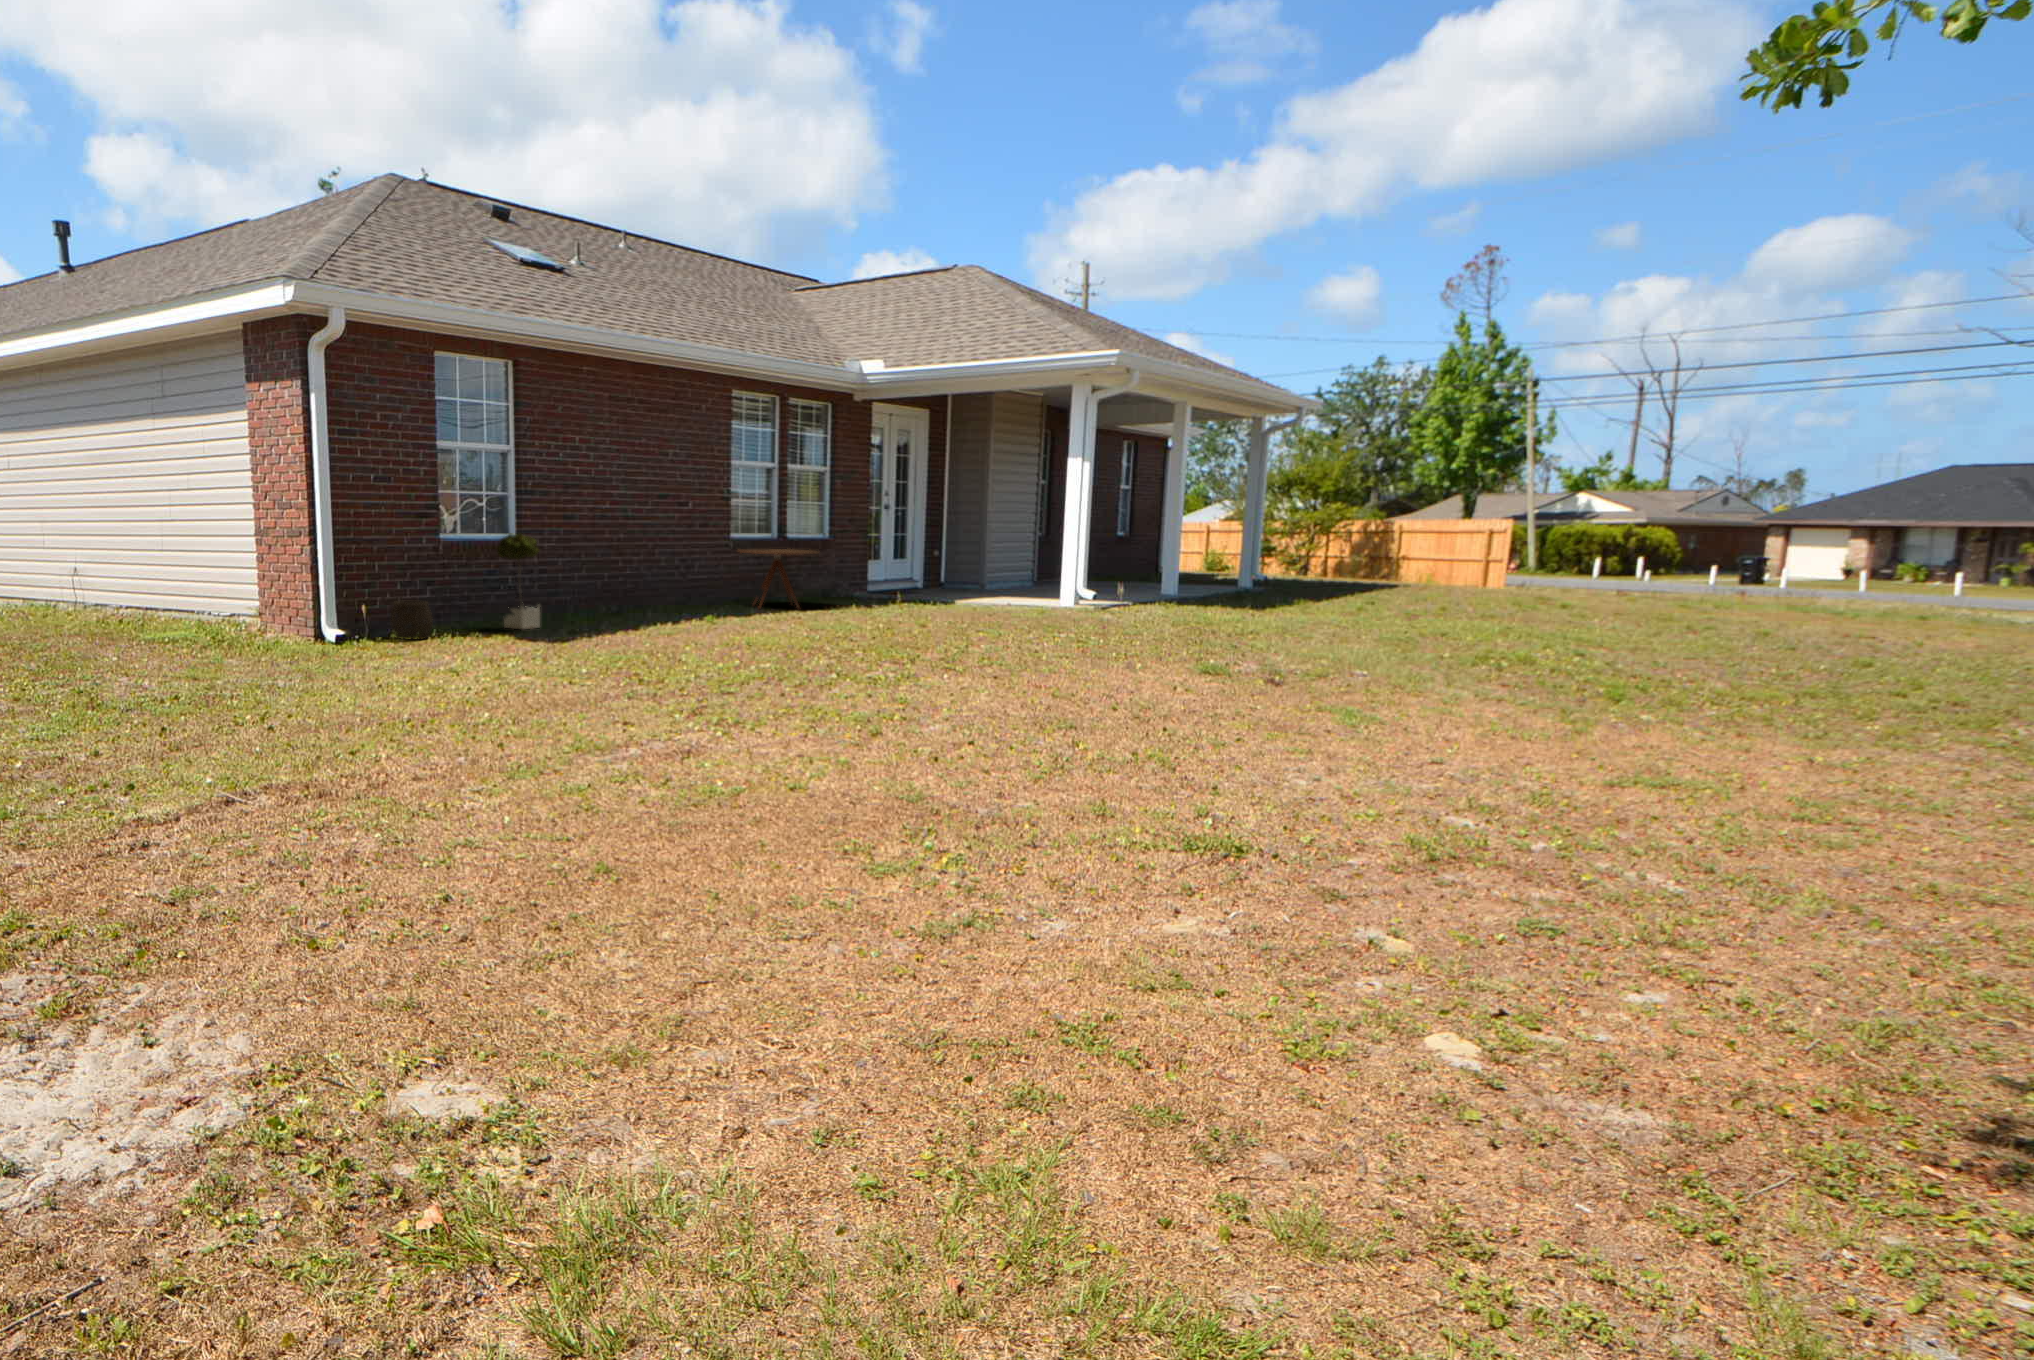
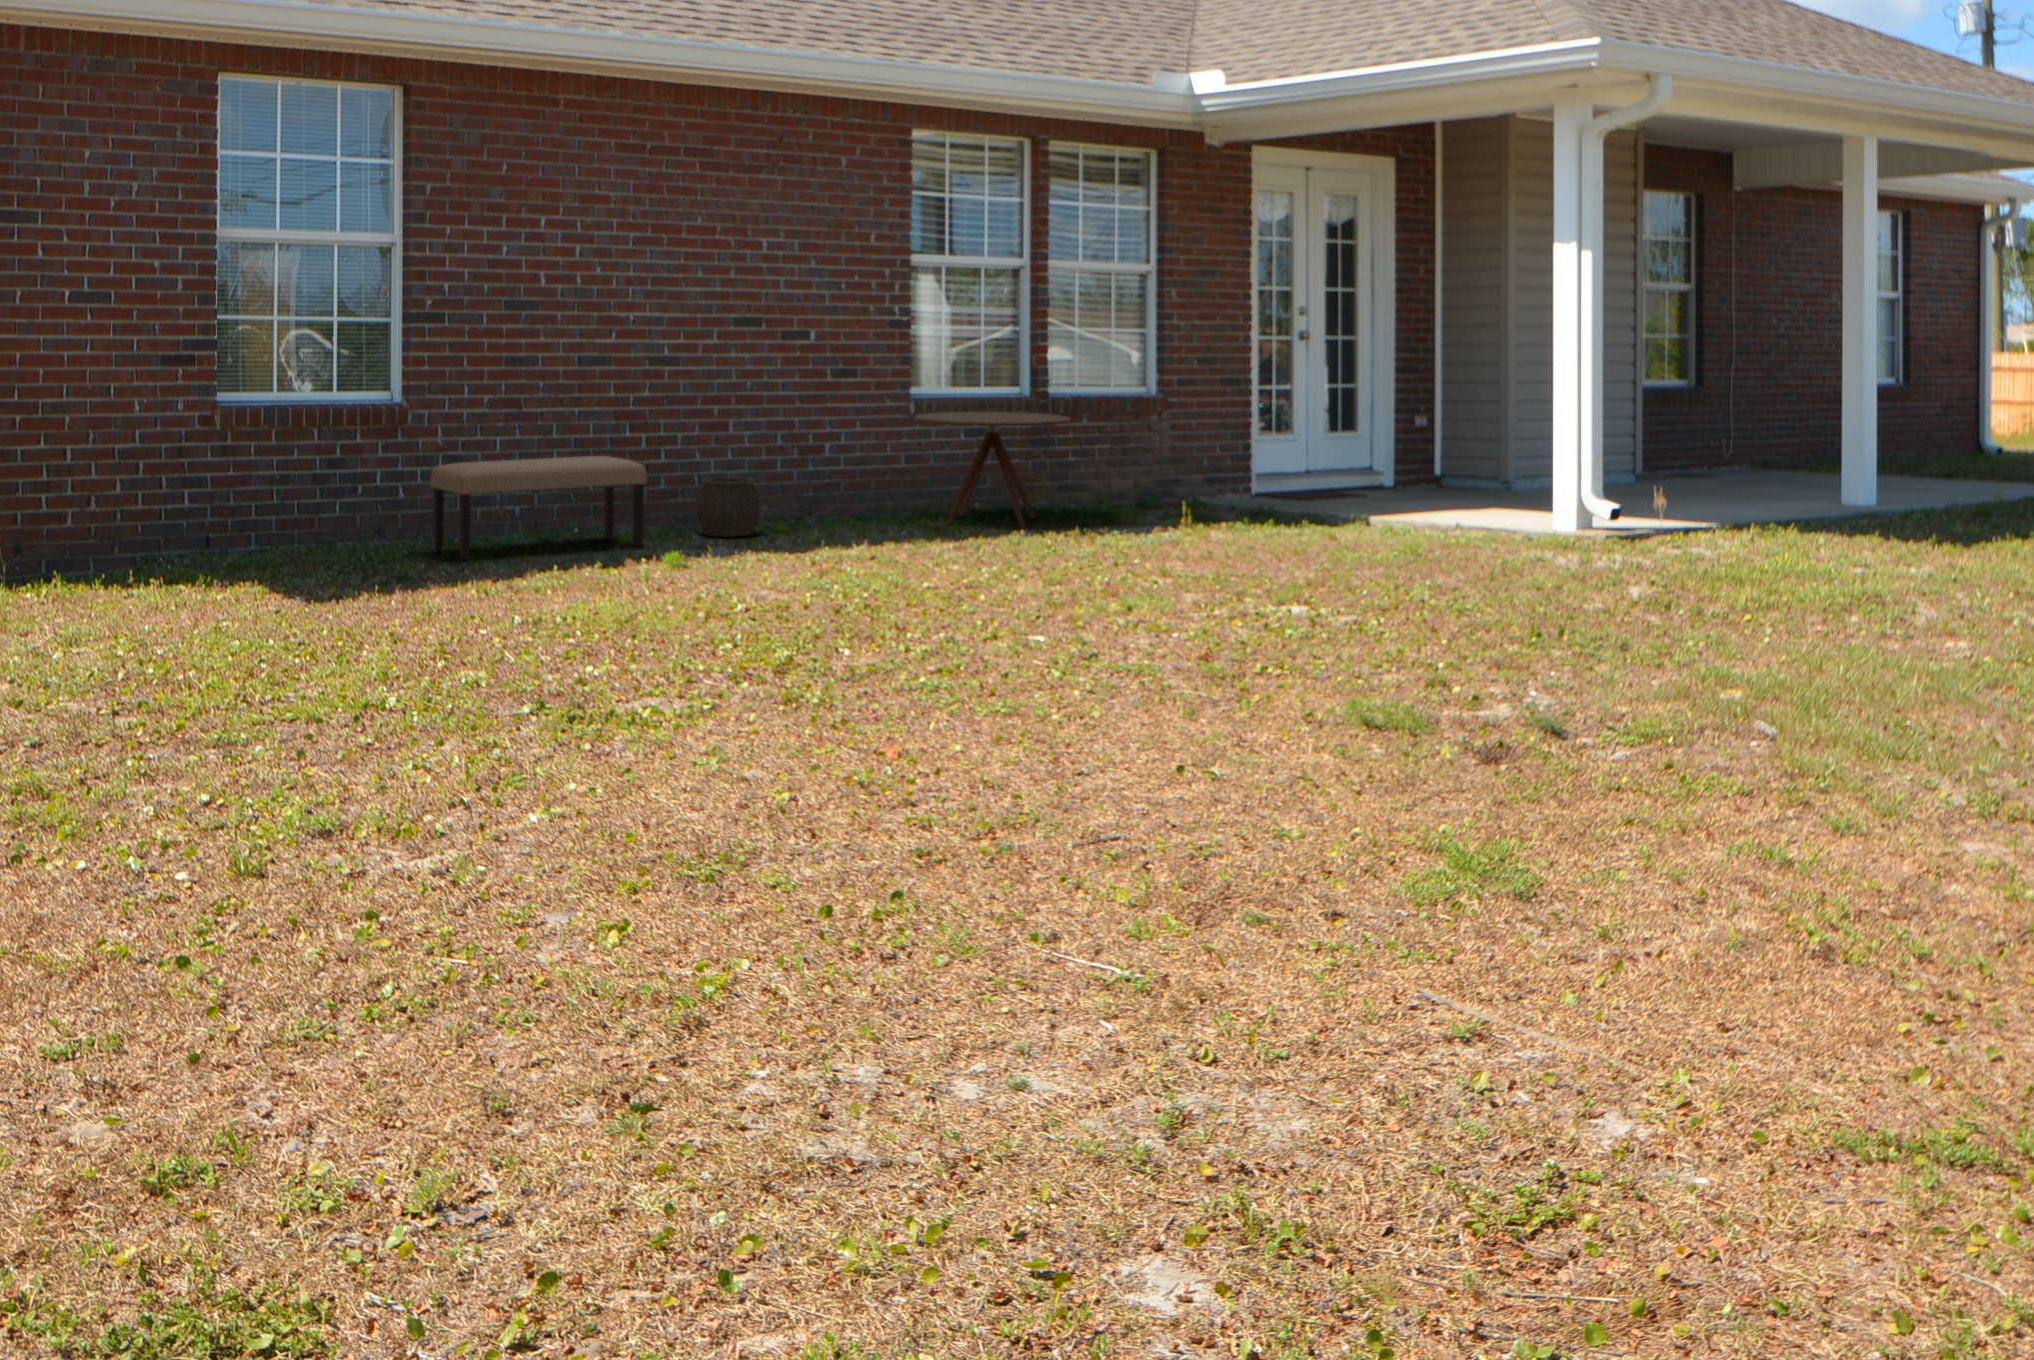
potted tree: present [497,534,540,629] -> none [329,389,408,565]
bench: none [536,571,640,627] -> present [430,456,647,560]
woven basket: present [390,600,433,640] -> present [697,477,760,537]

